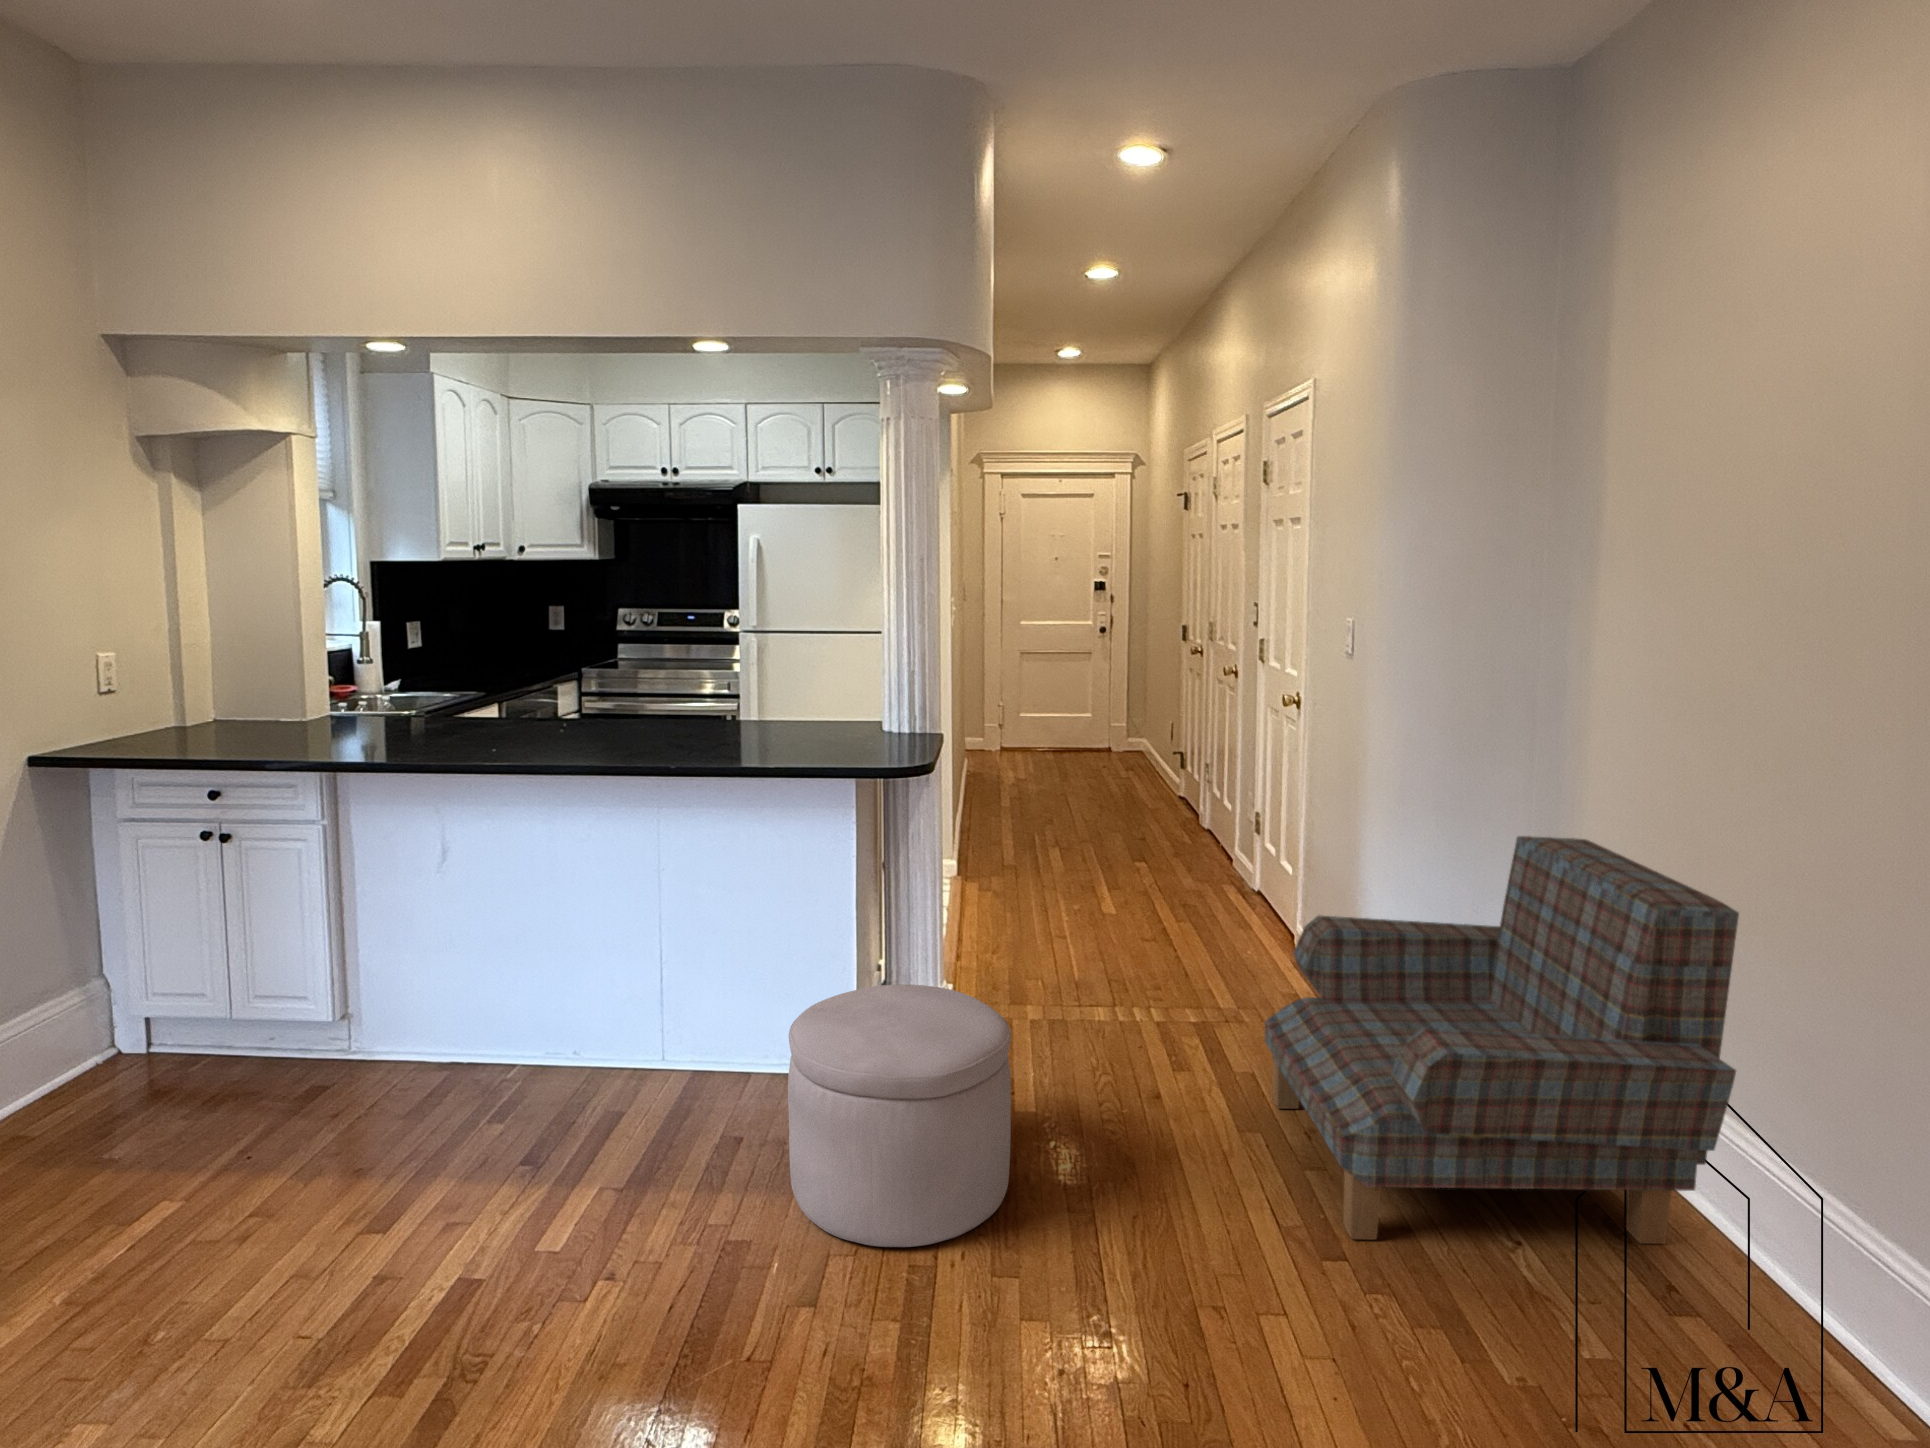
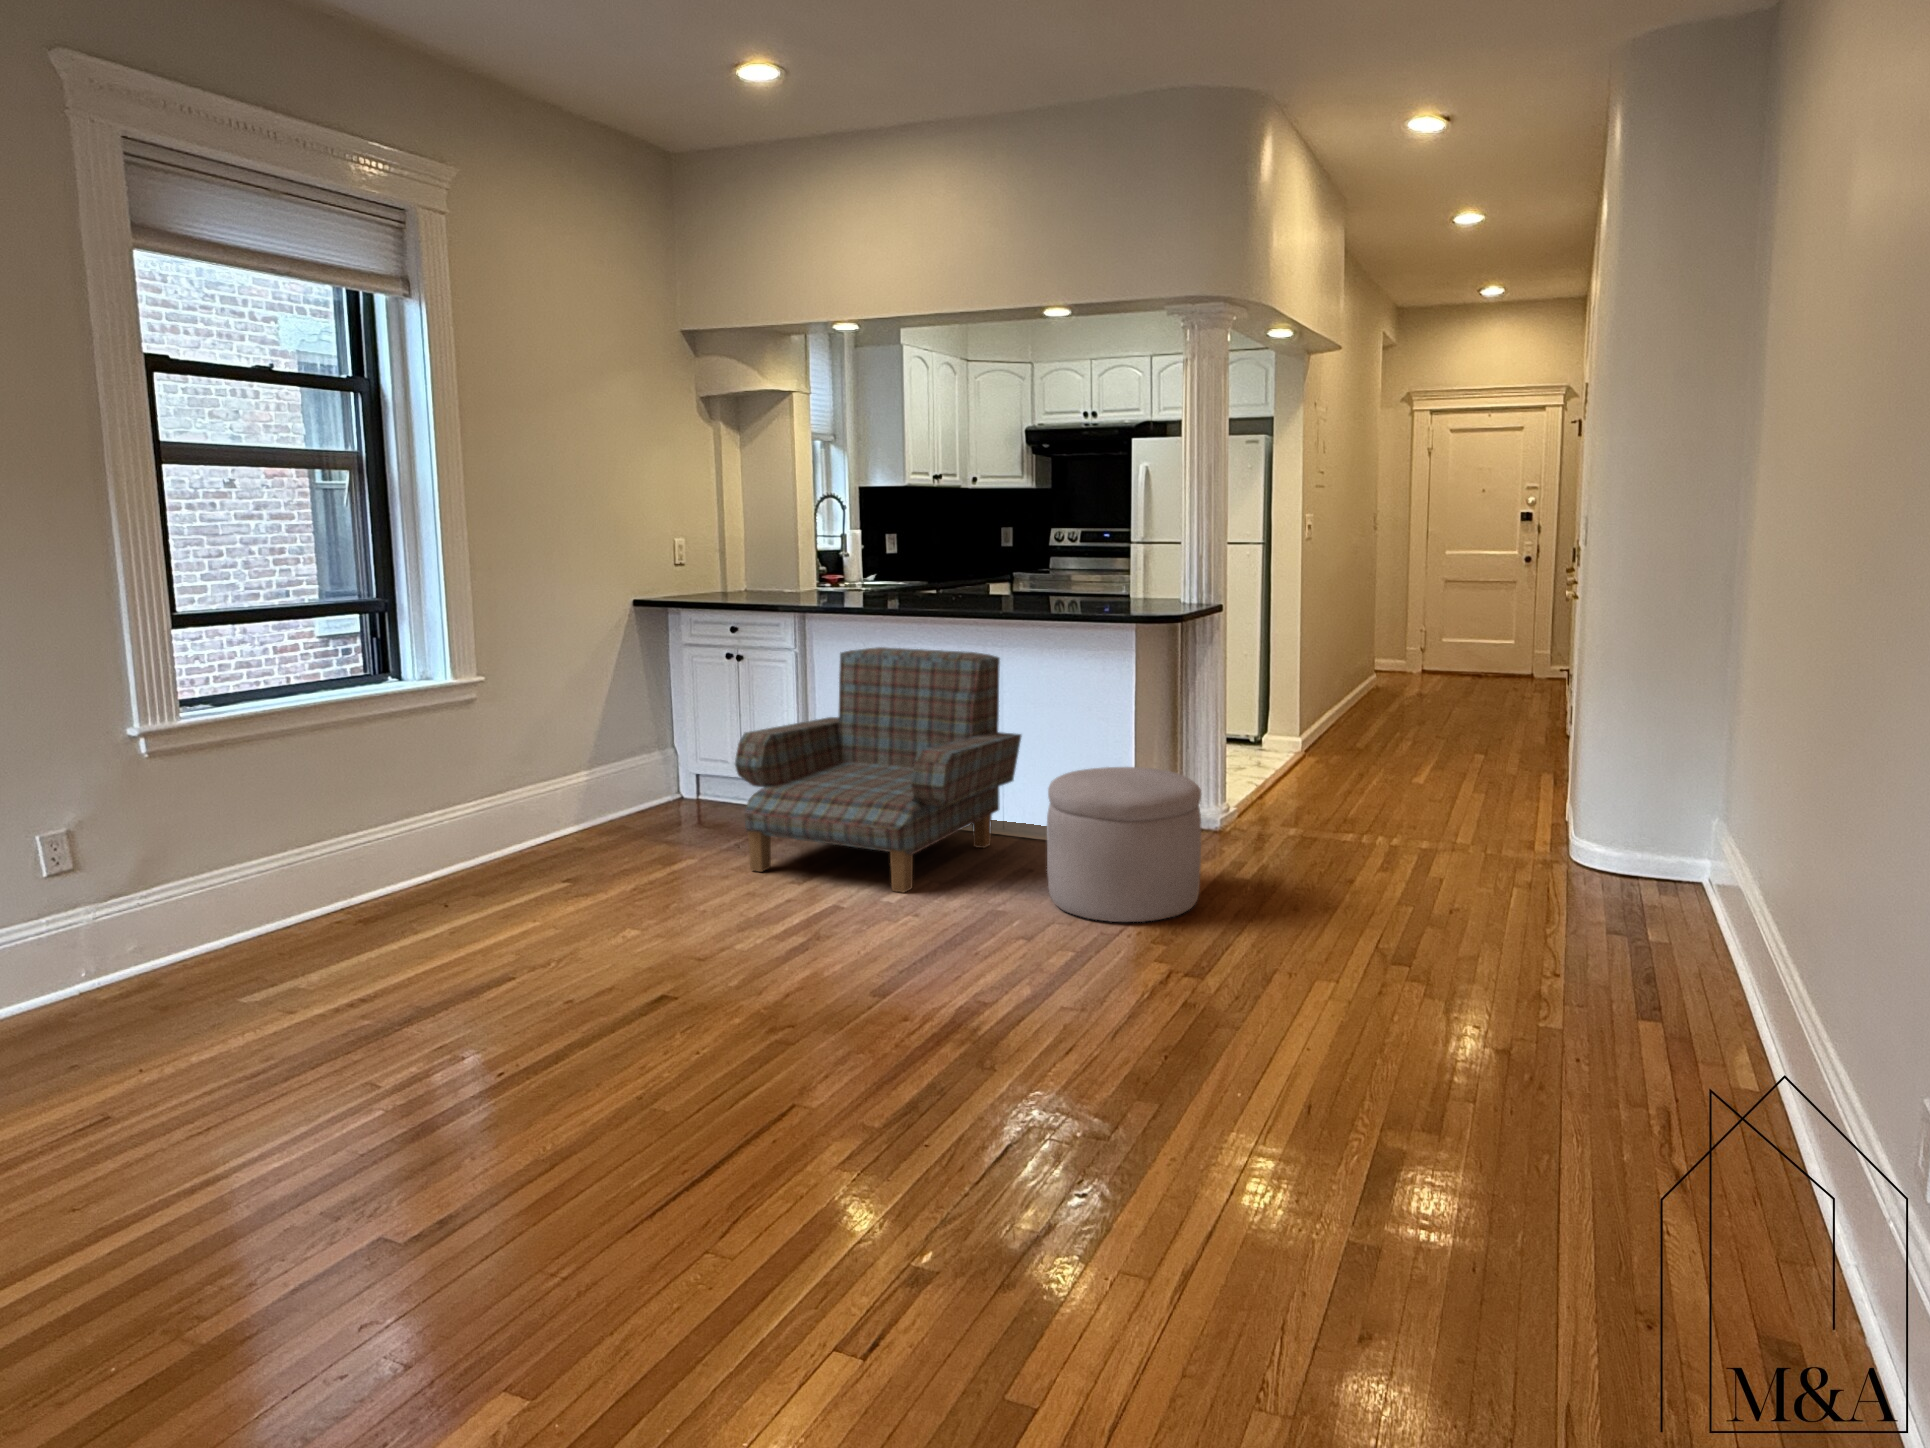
armchair: present [1265,836,1739,1244] -> present [735,647,1022,893]

